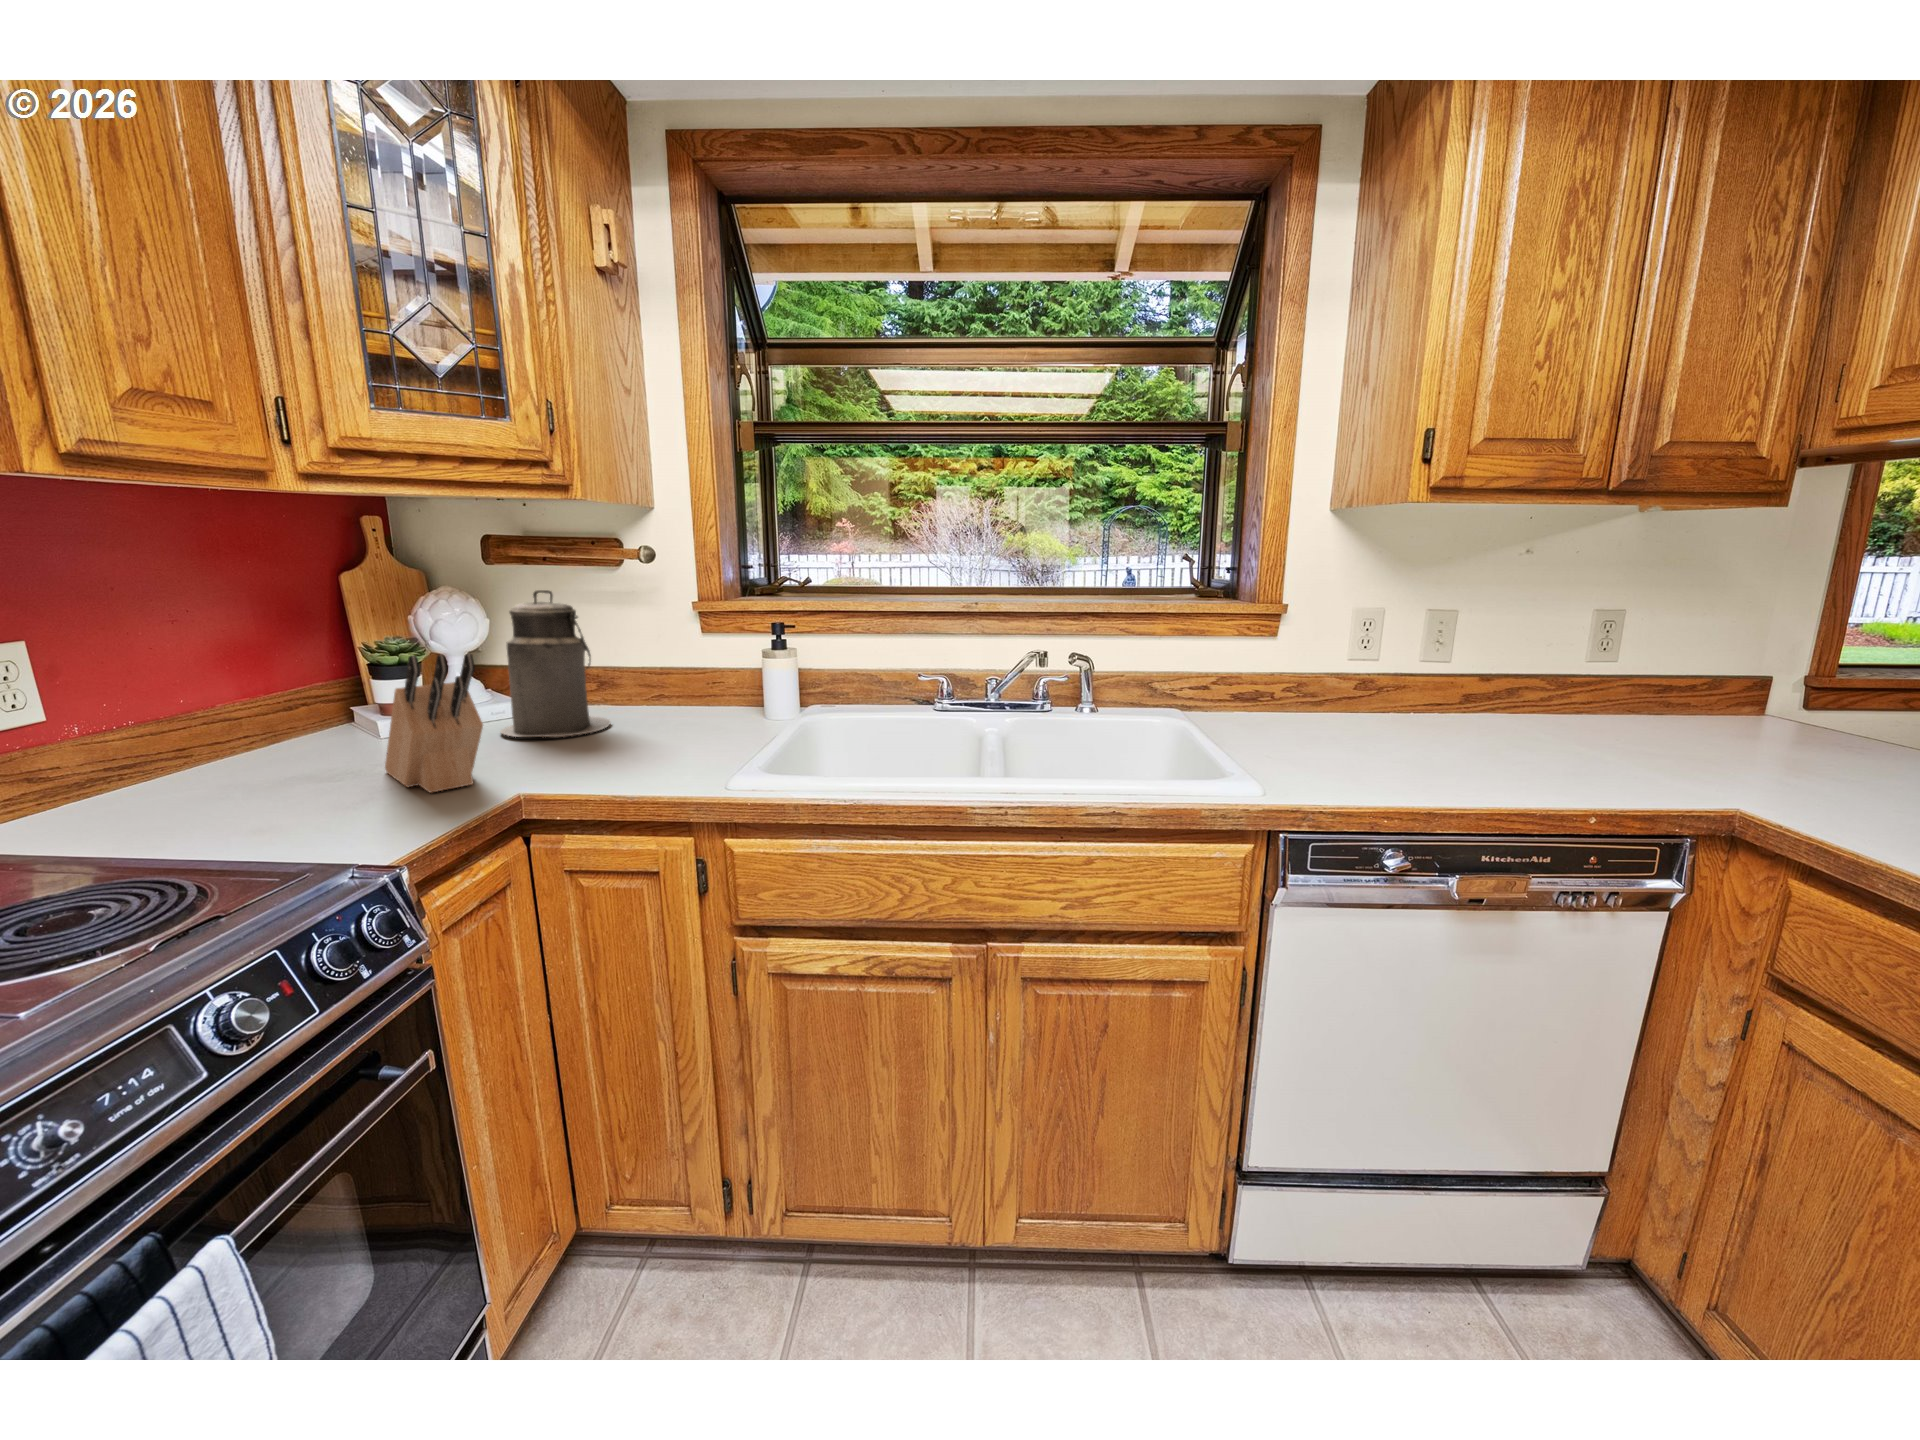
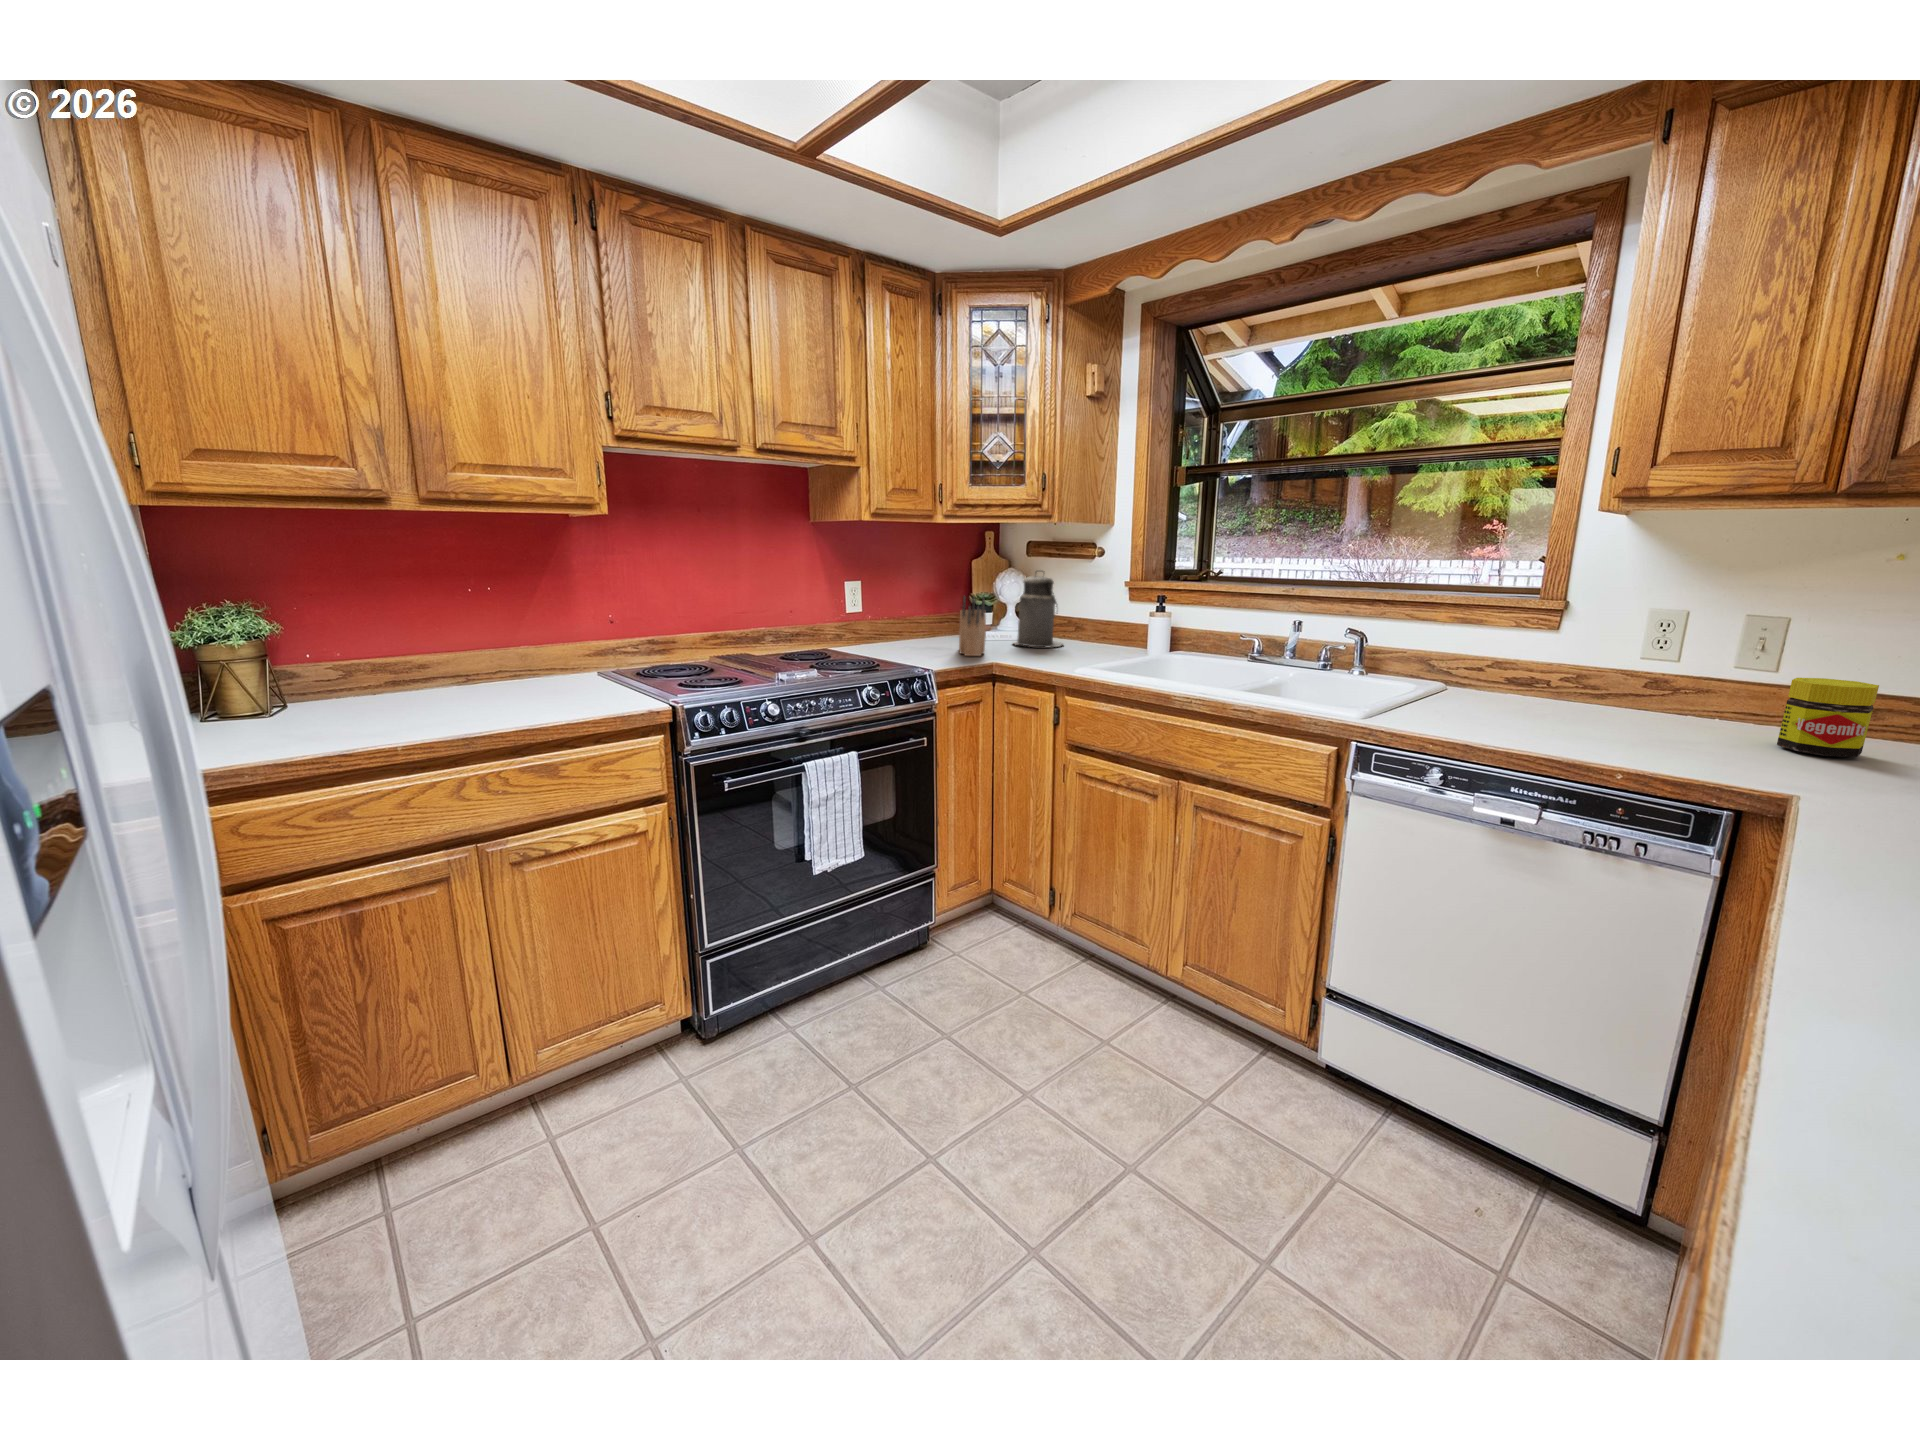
jar: none [1487,669,1568,742] -> present [1777,678,1879,757]

